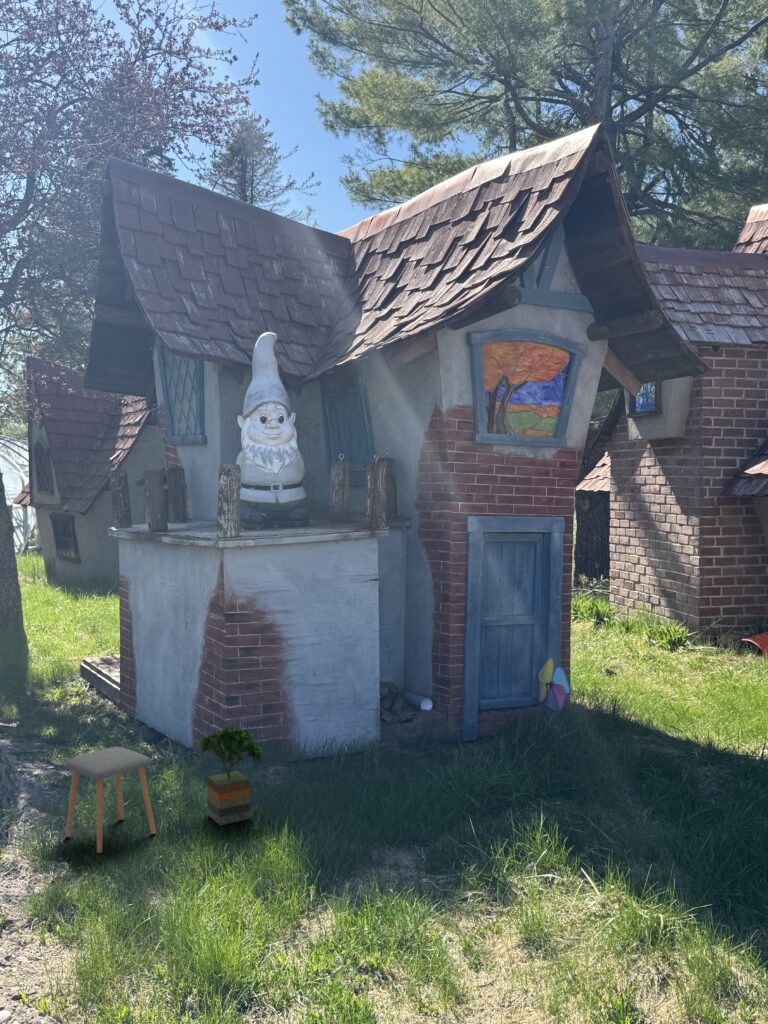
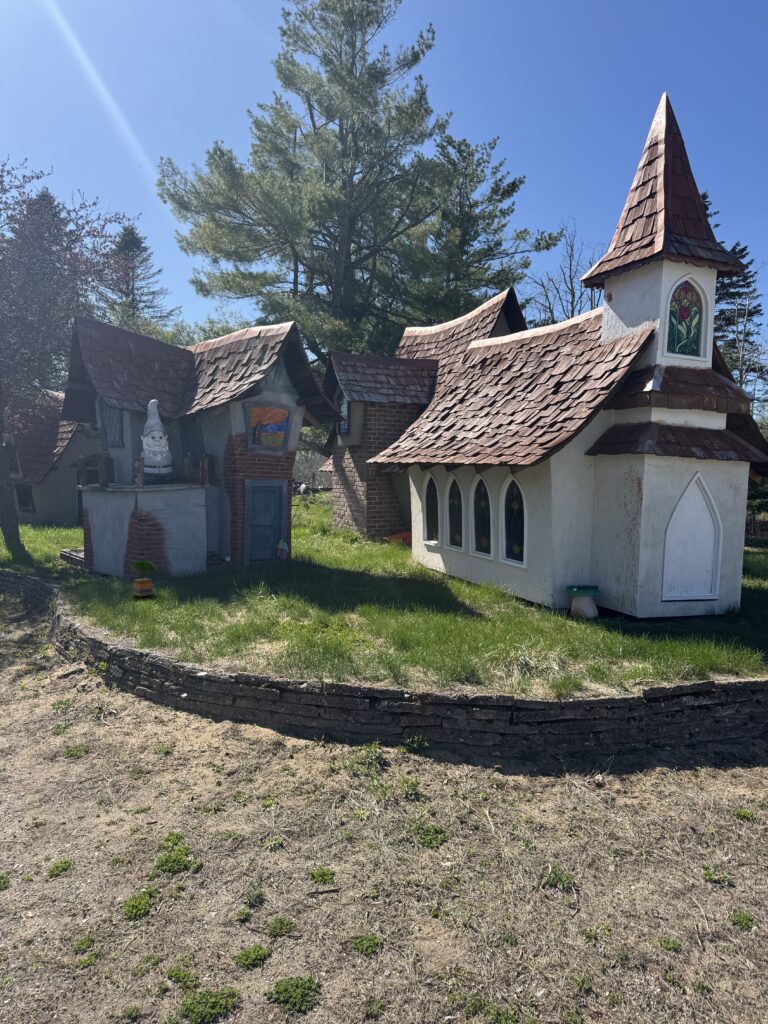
stool: present [65,747,156,854] -> none [77,568,114,605]

